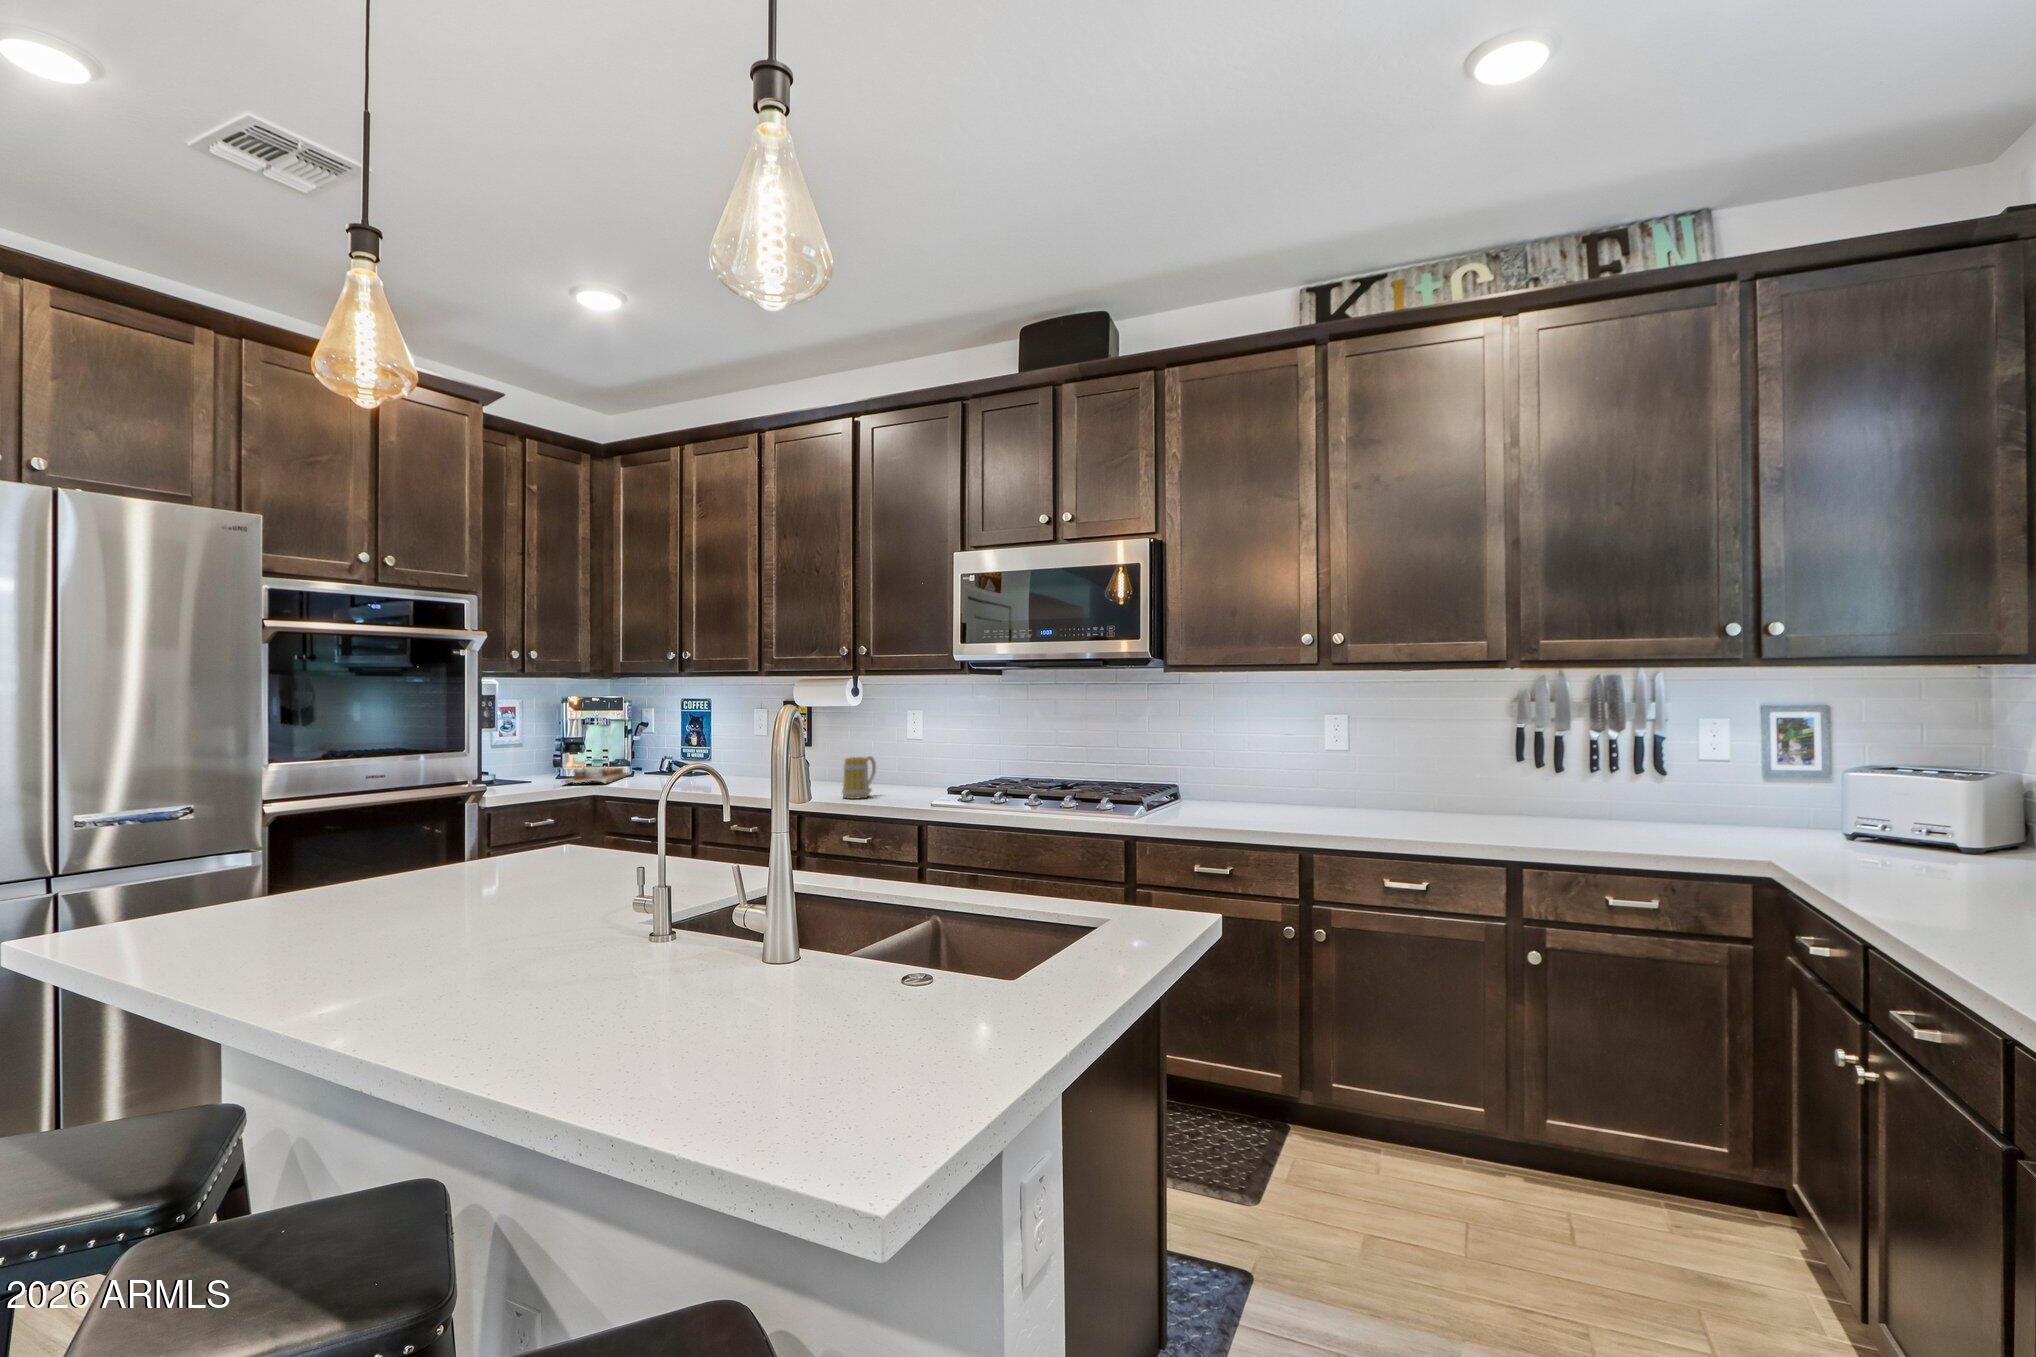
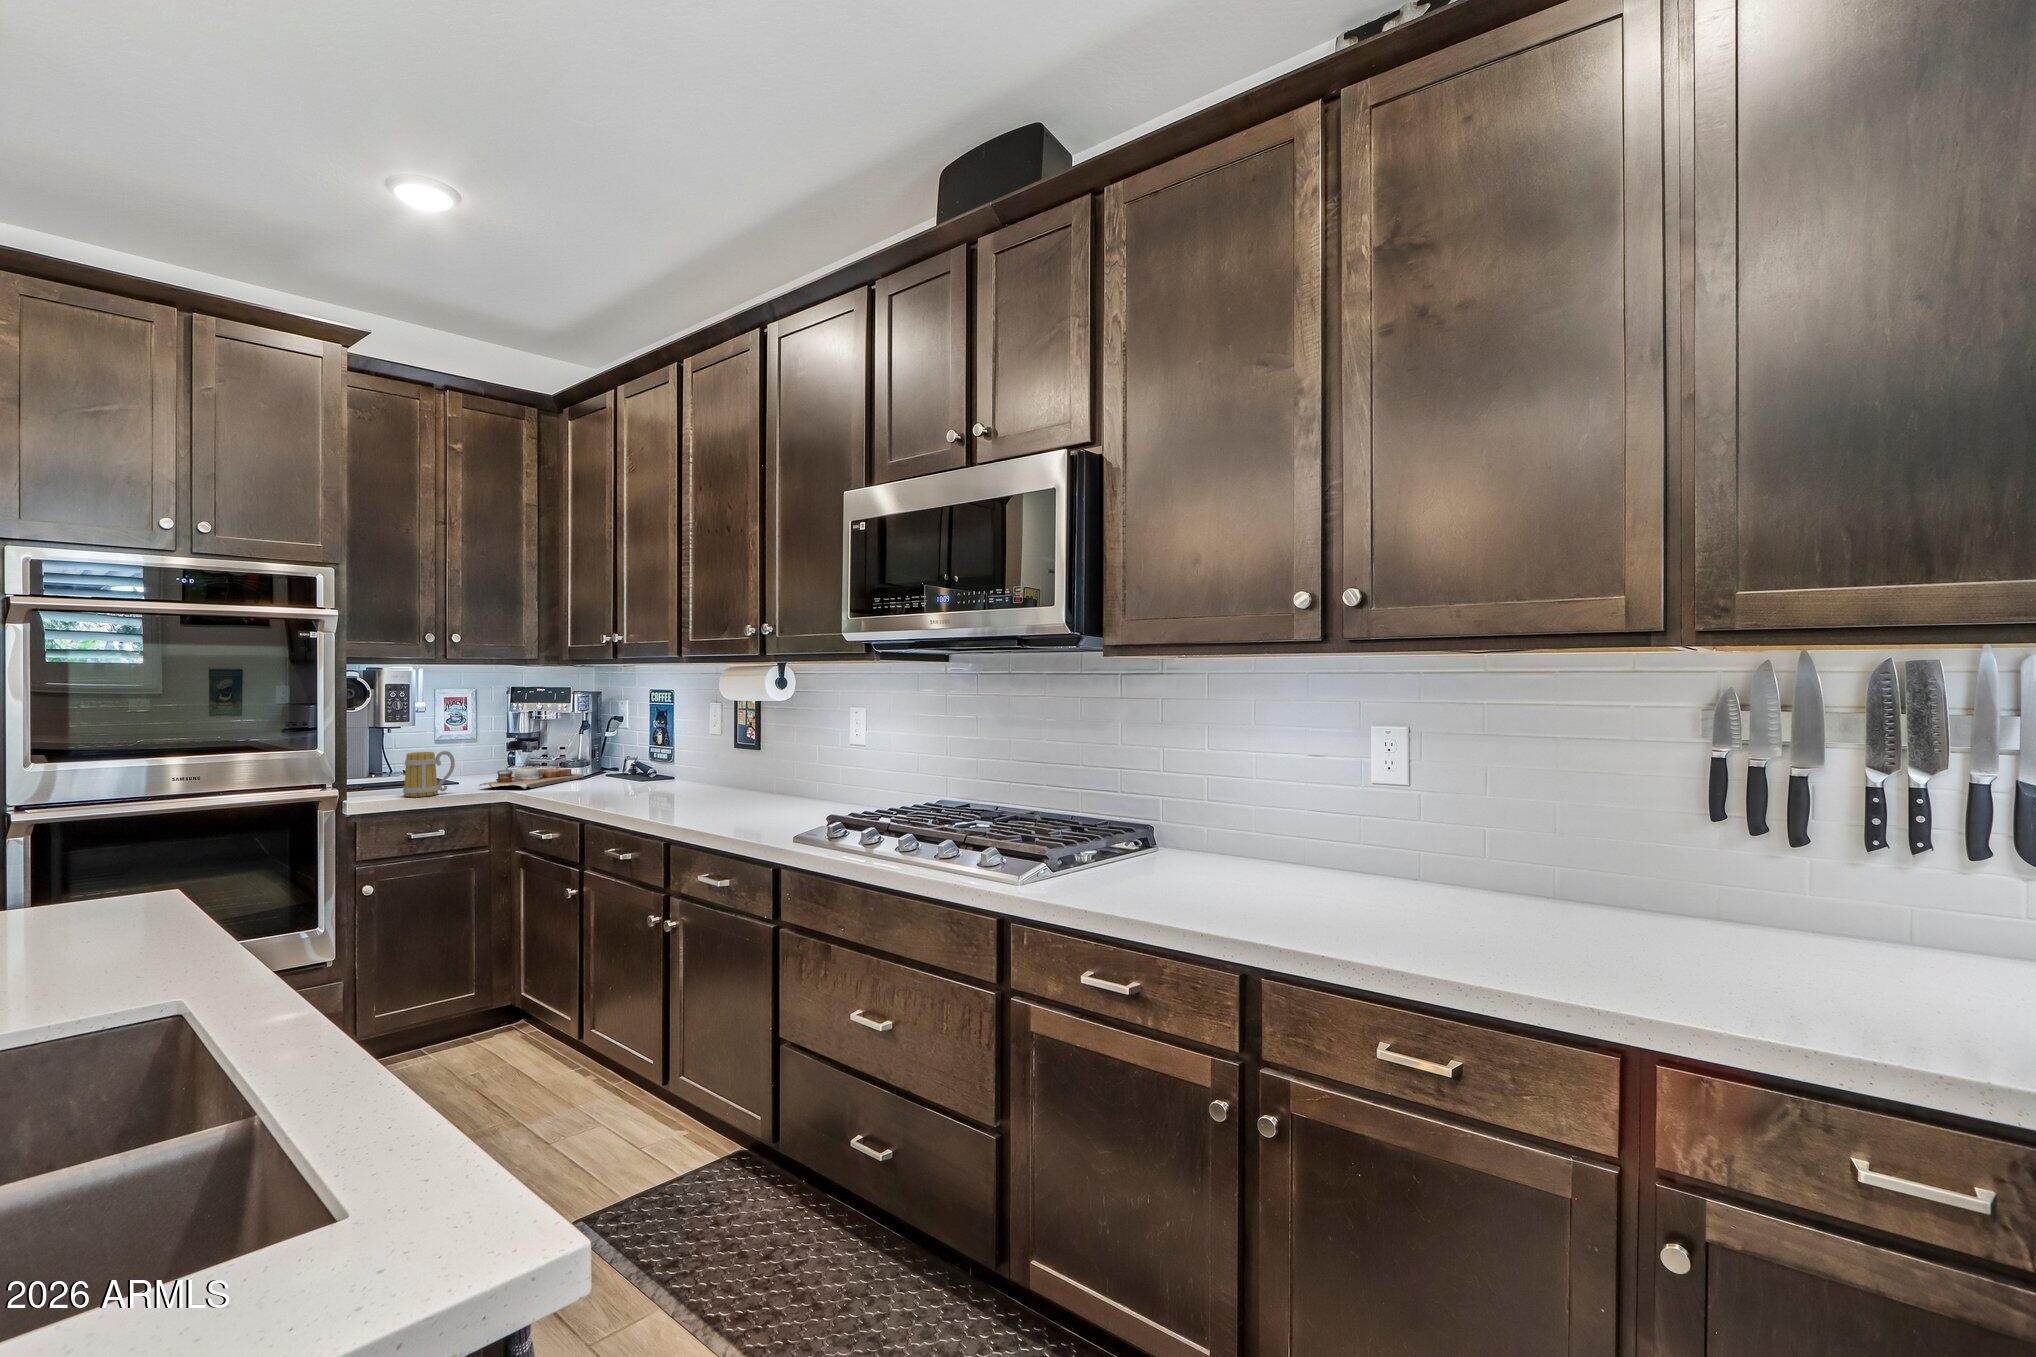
mug: present [842,756,876,799] -> present [403,751,455,797]

